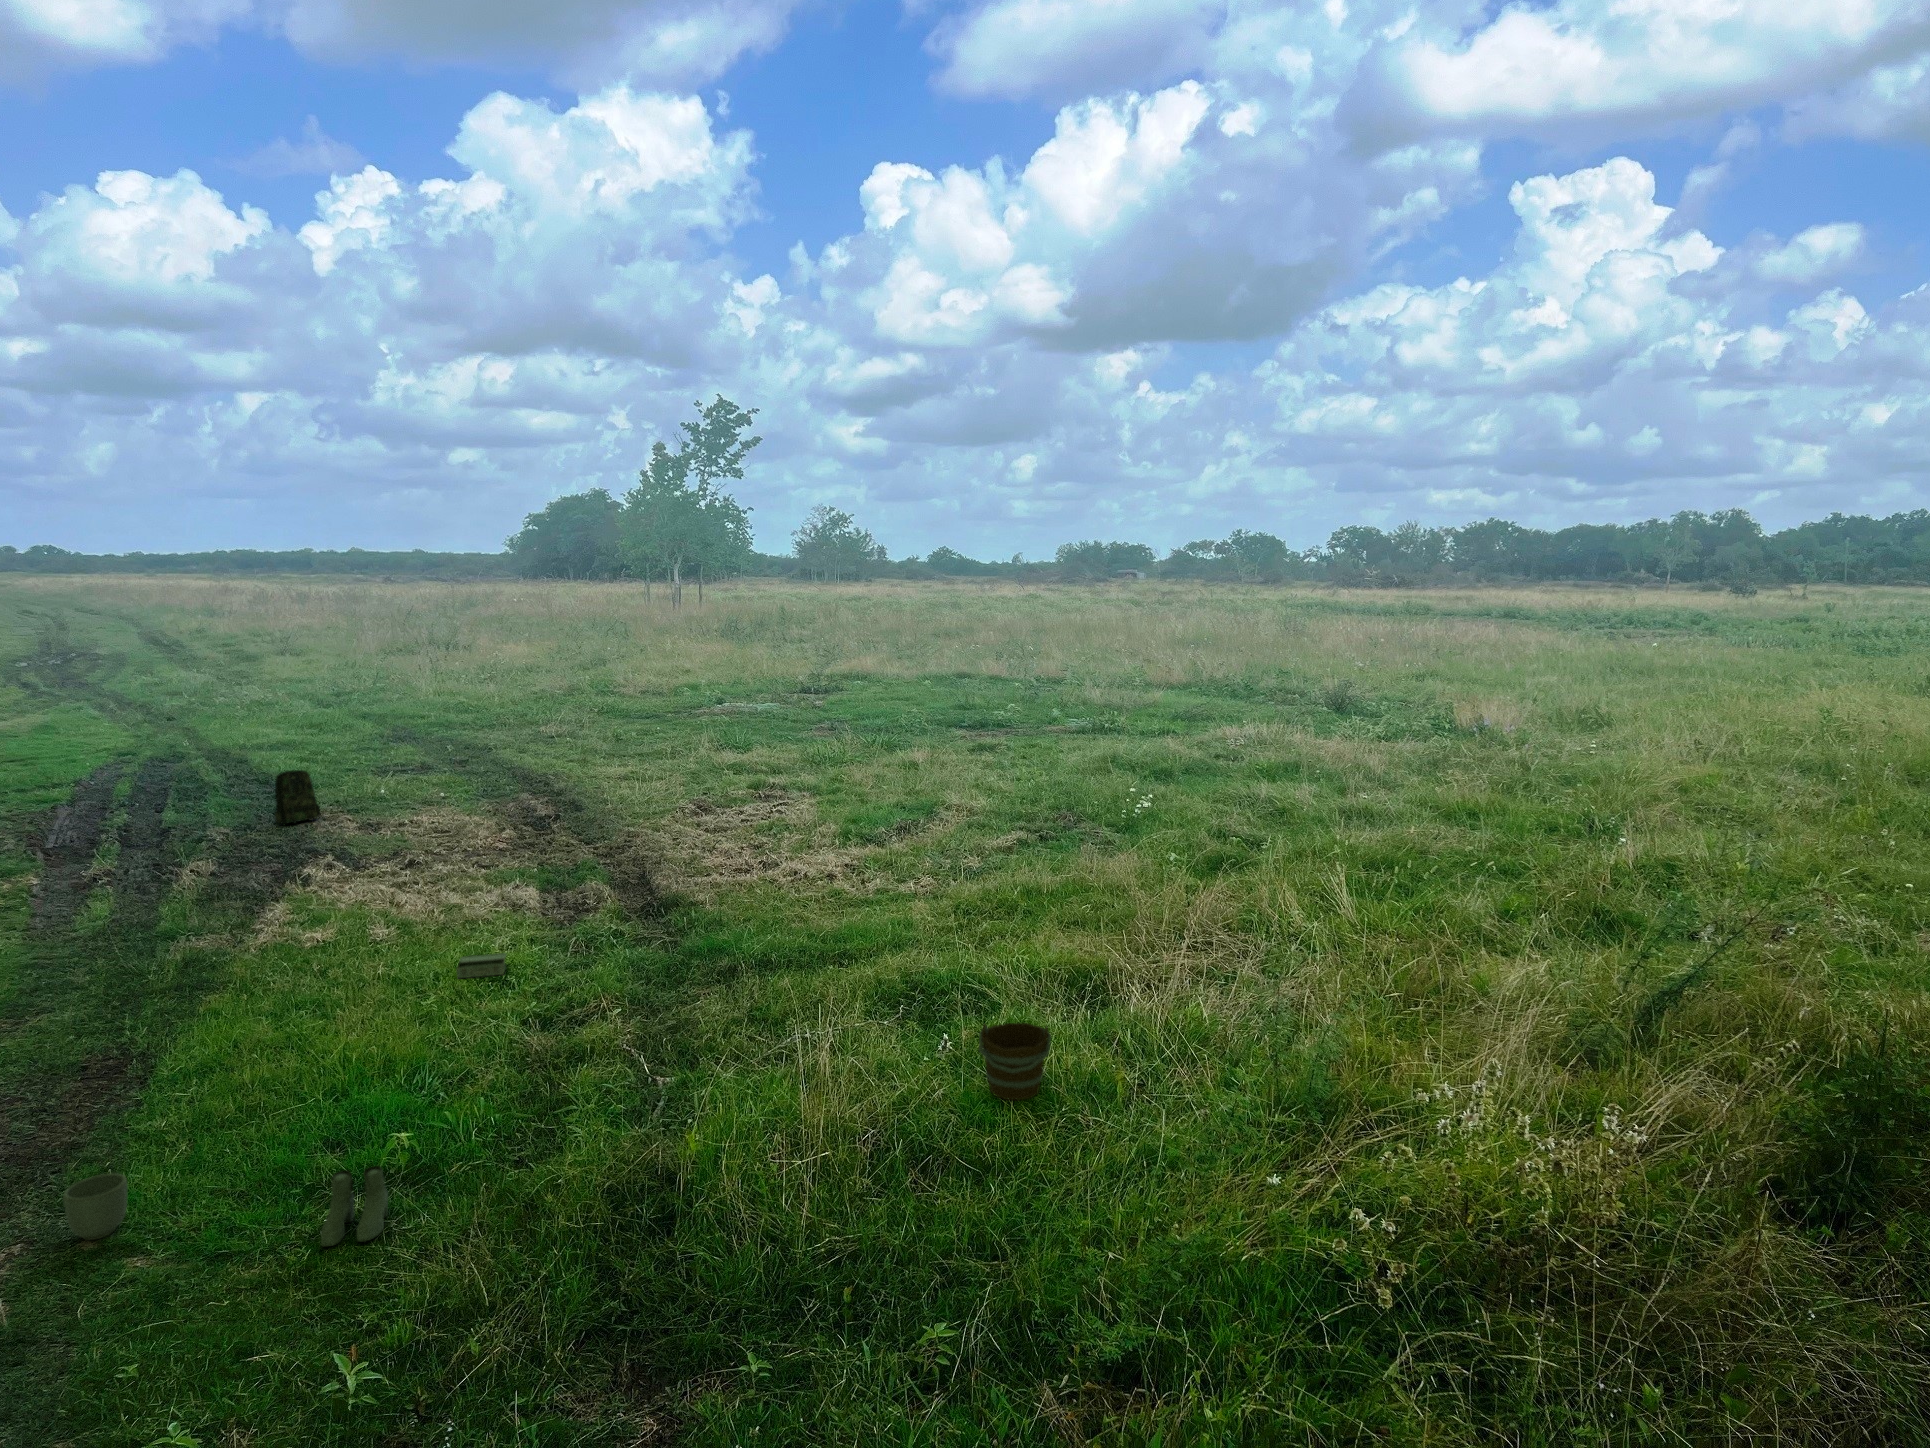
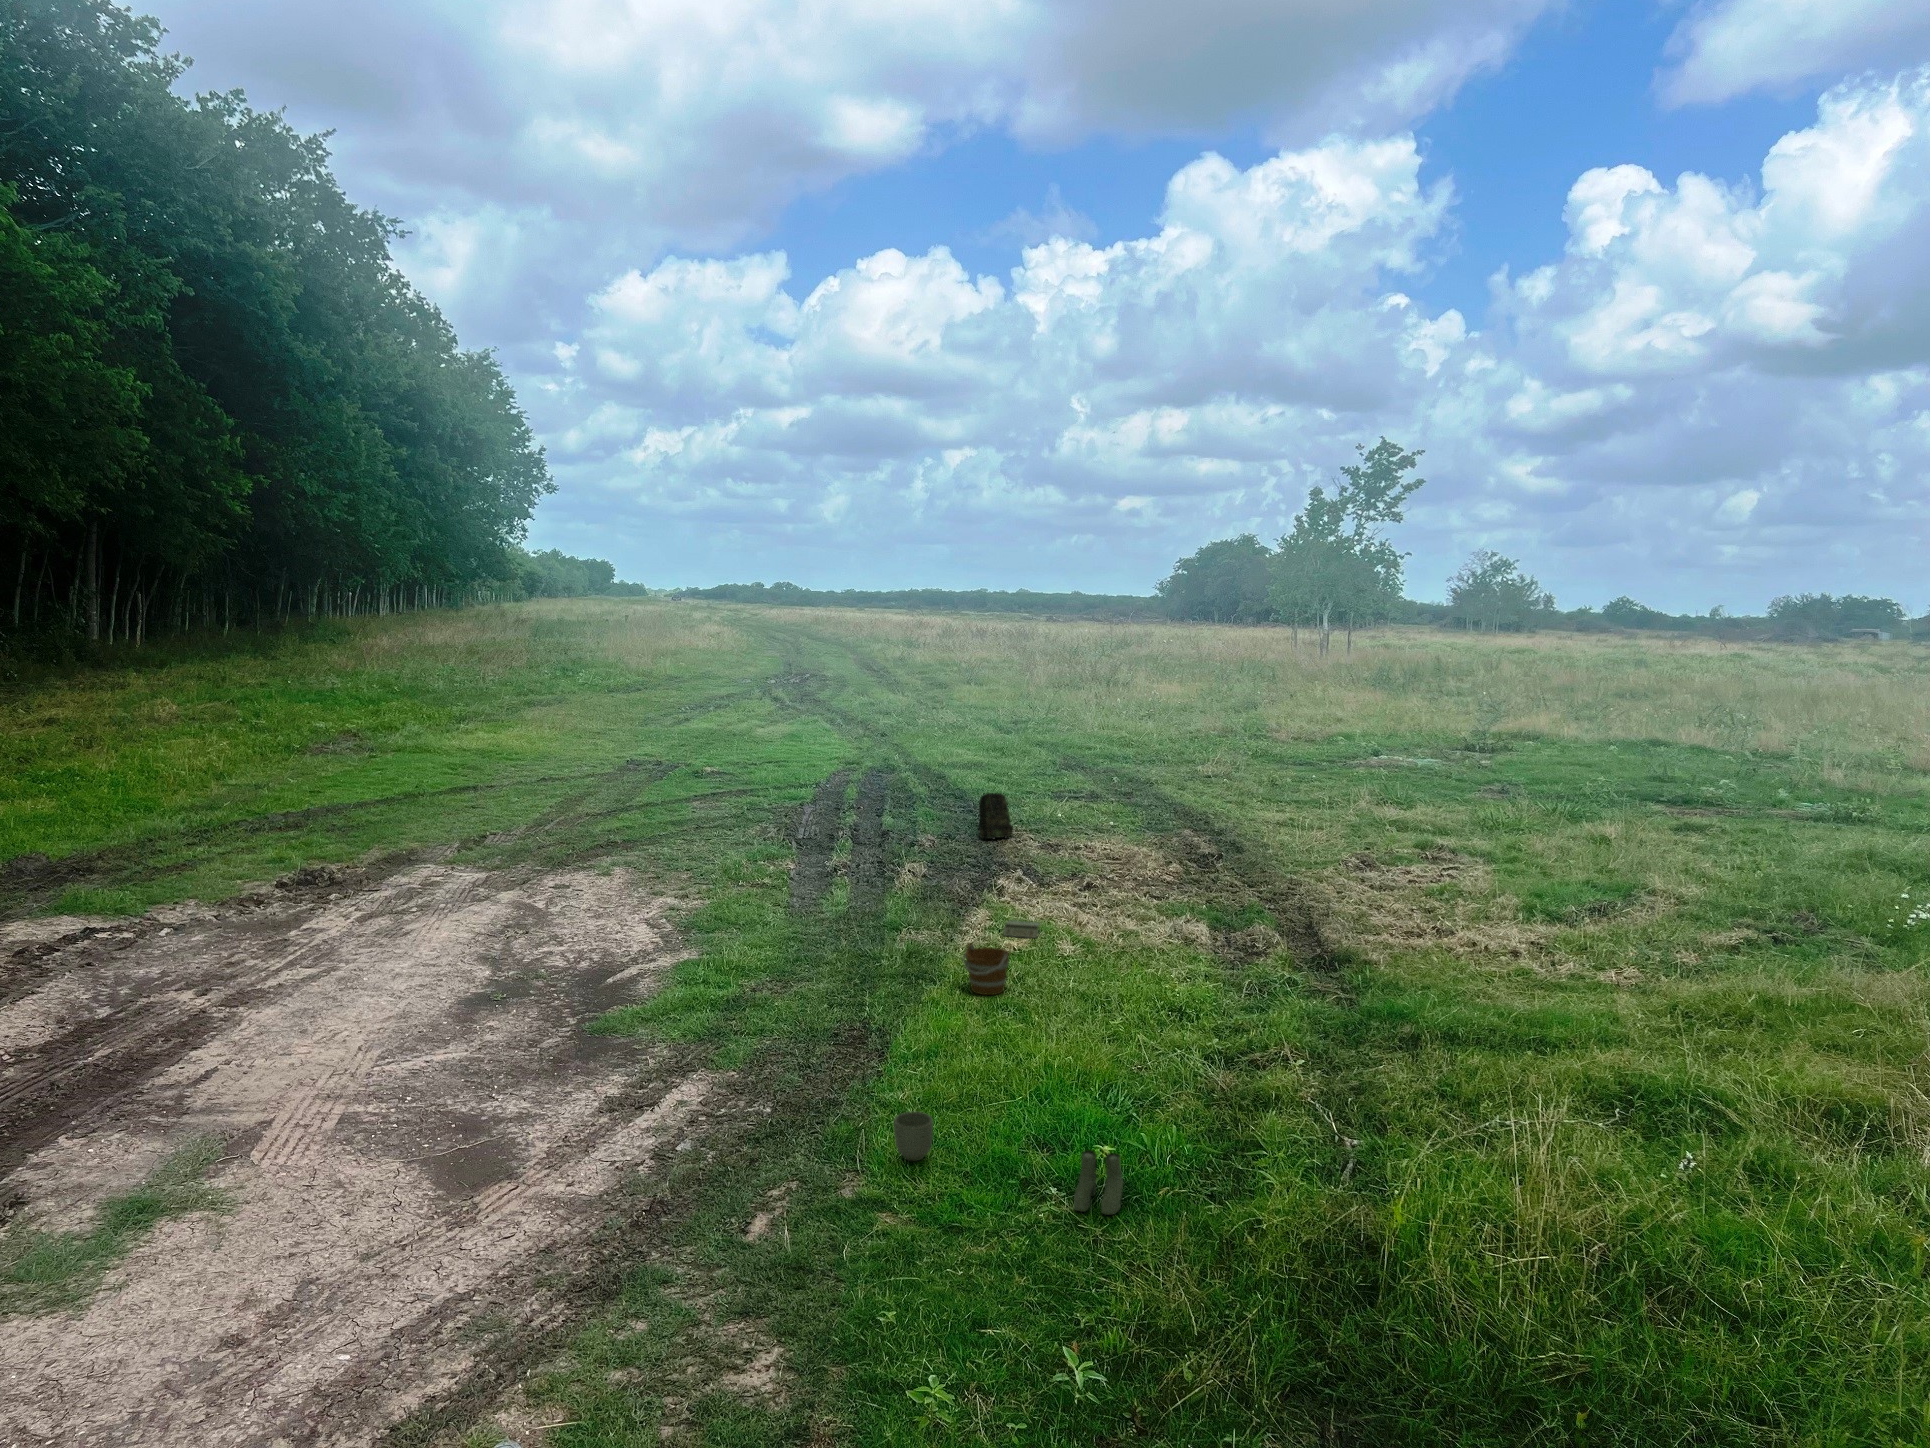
toolbox: present [456,953,506,978] -> present [1003,920,1040,938]
bucket: present [979,1023,1051,1100] -> present [963,944,1009,995]

